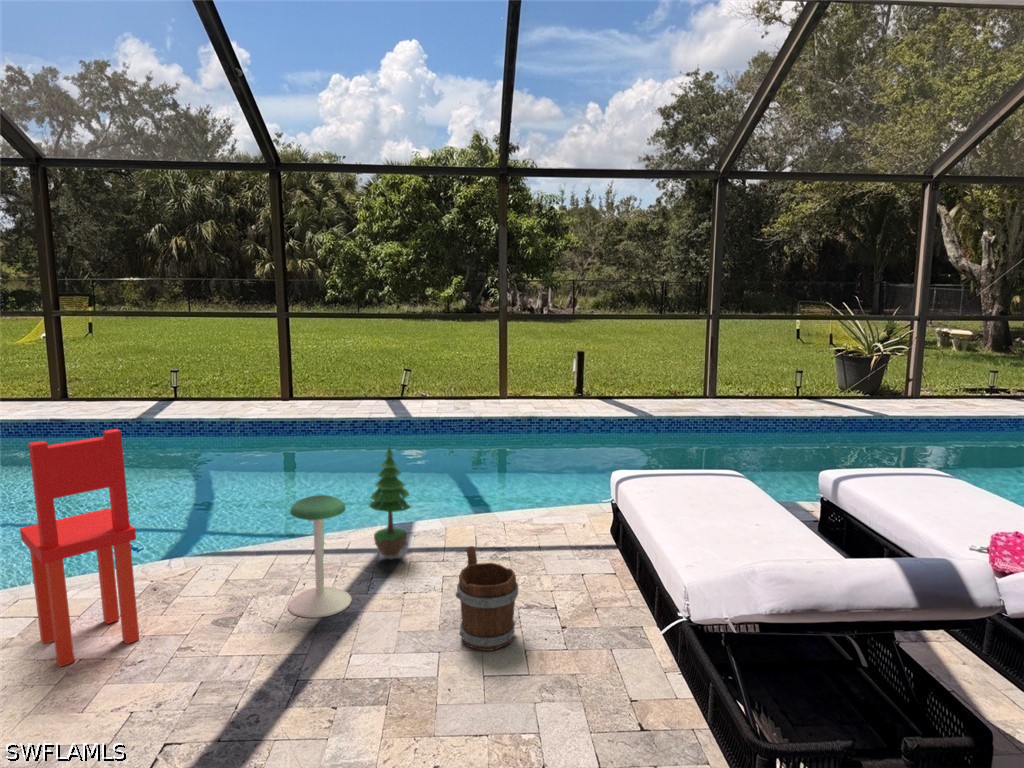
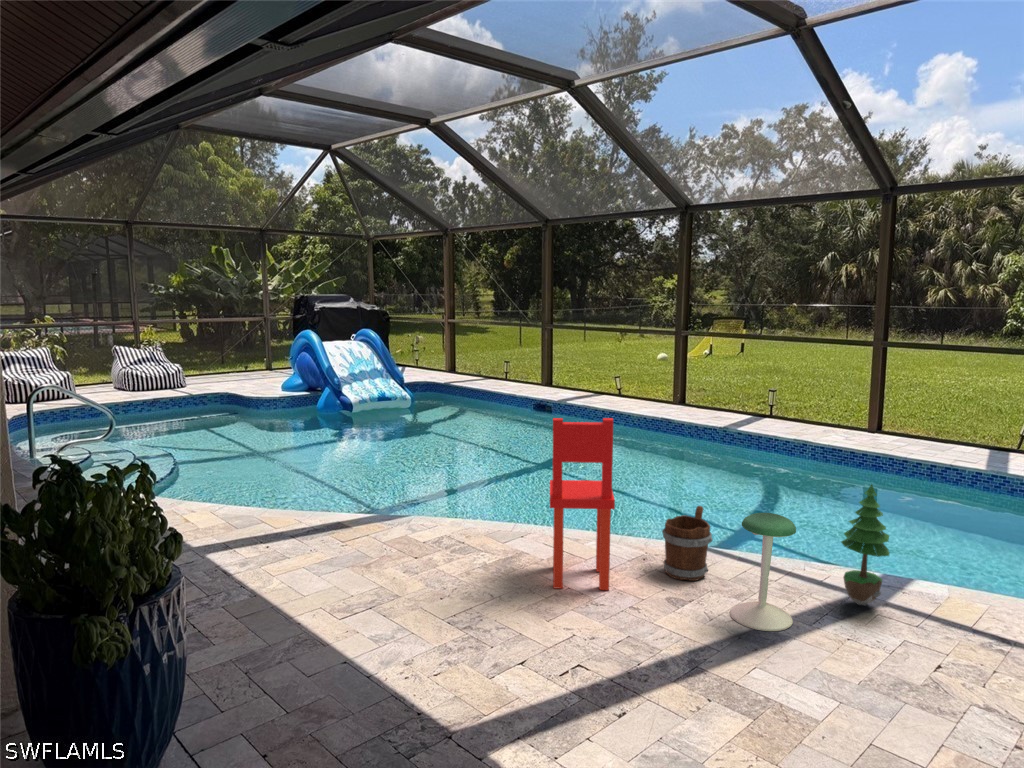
bucket: present [456,546,518,651] -> present [662,506,712,581]

